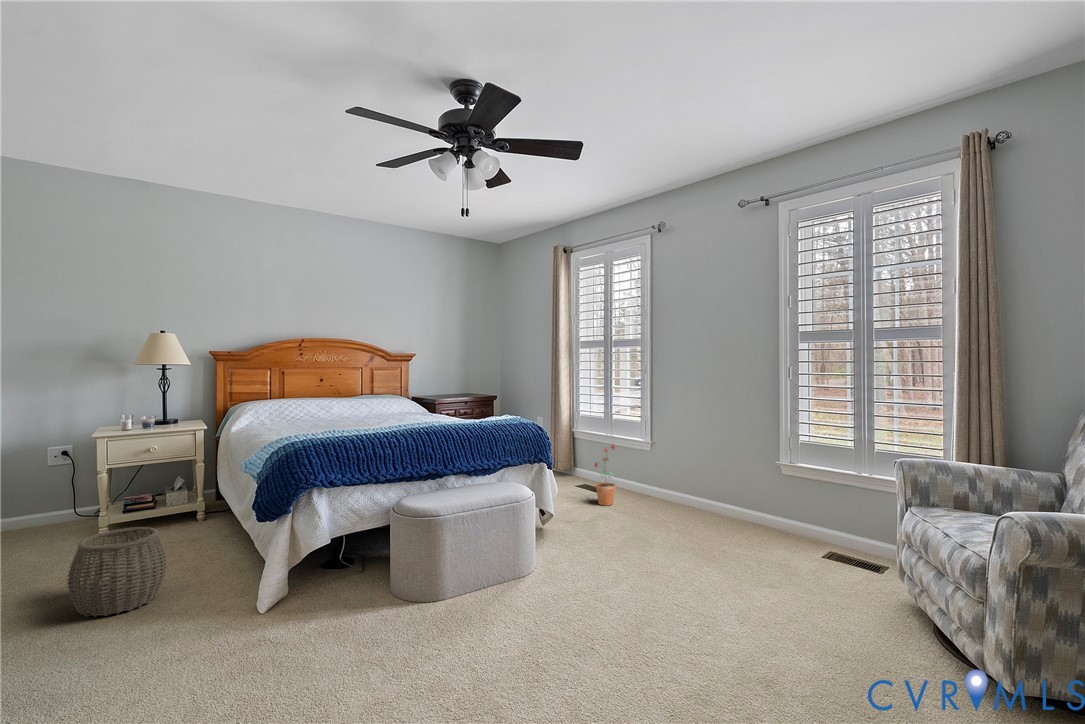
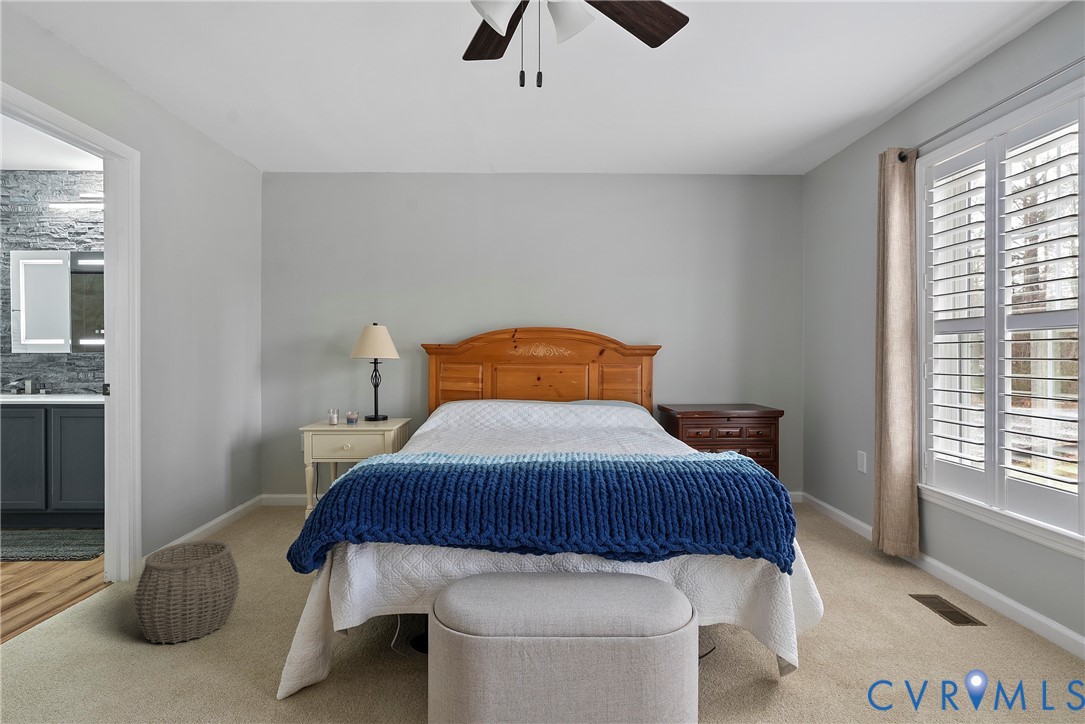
potted plant: present [595,444,616,505] -> none [927,537,995,673]

